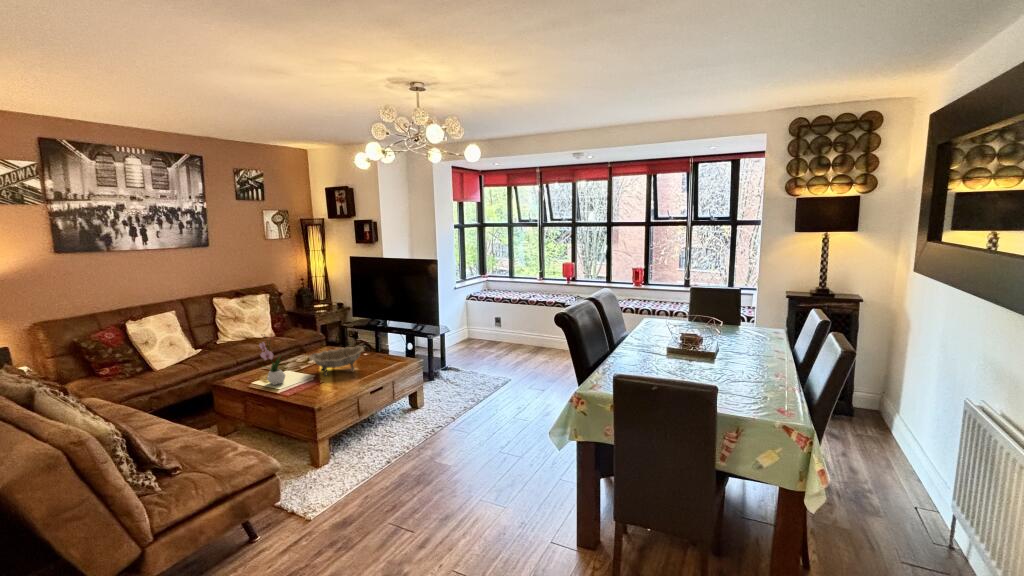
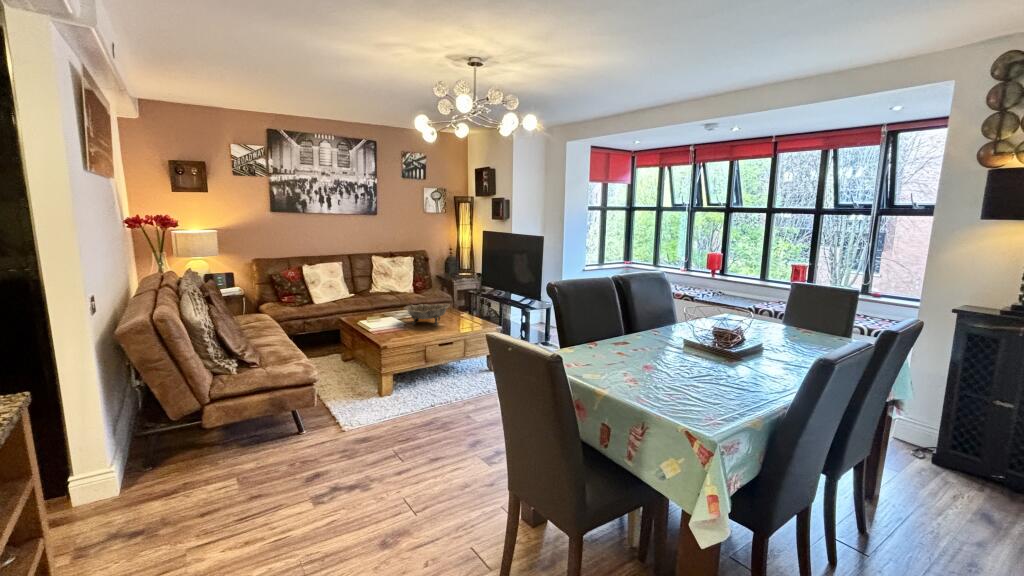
flower arrangement: present [259,334,285,385] -> none [362,281,381,324]

